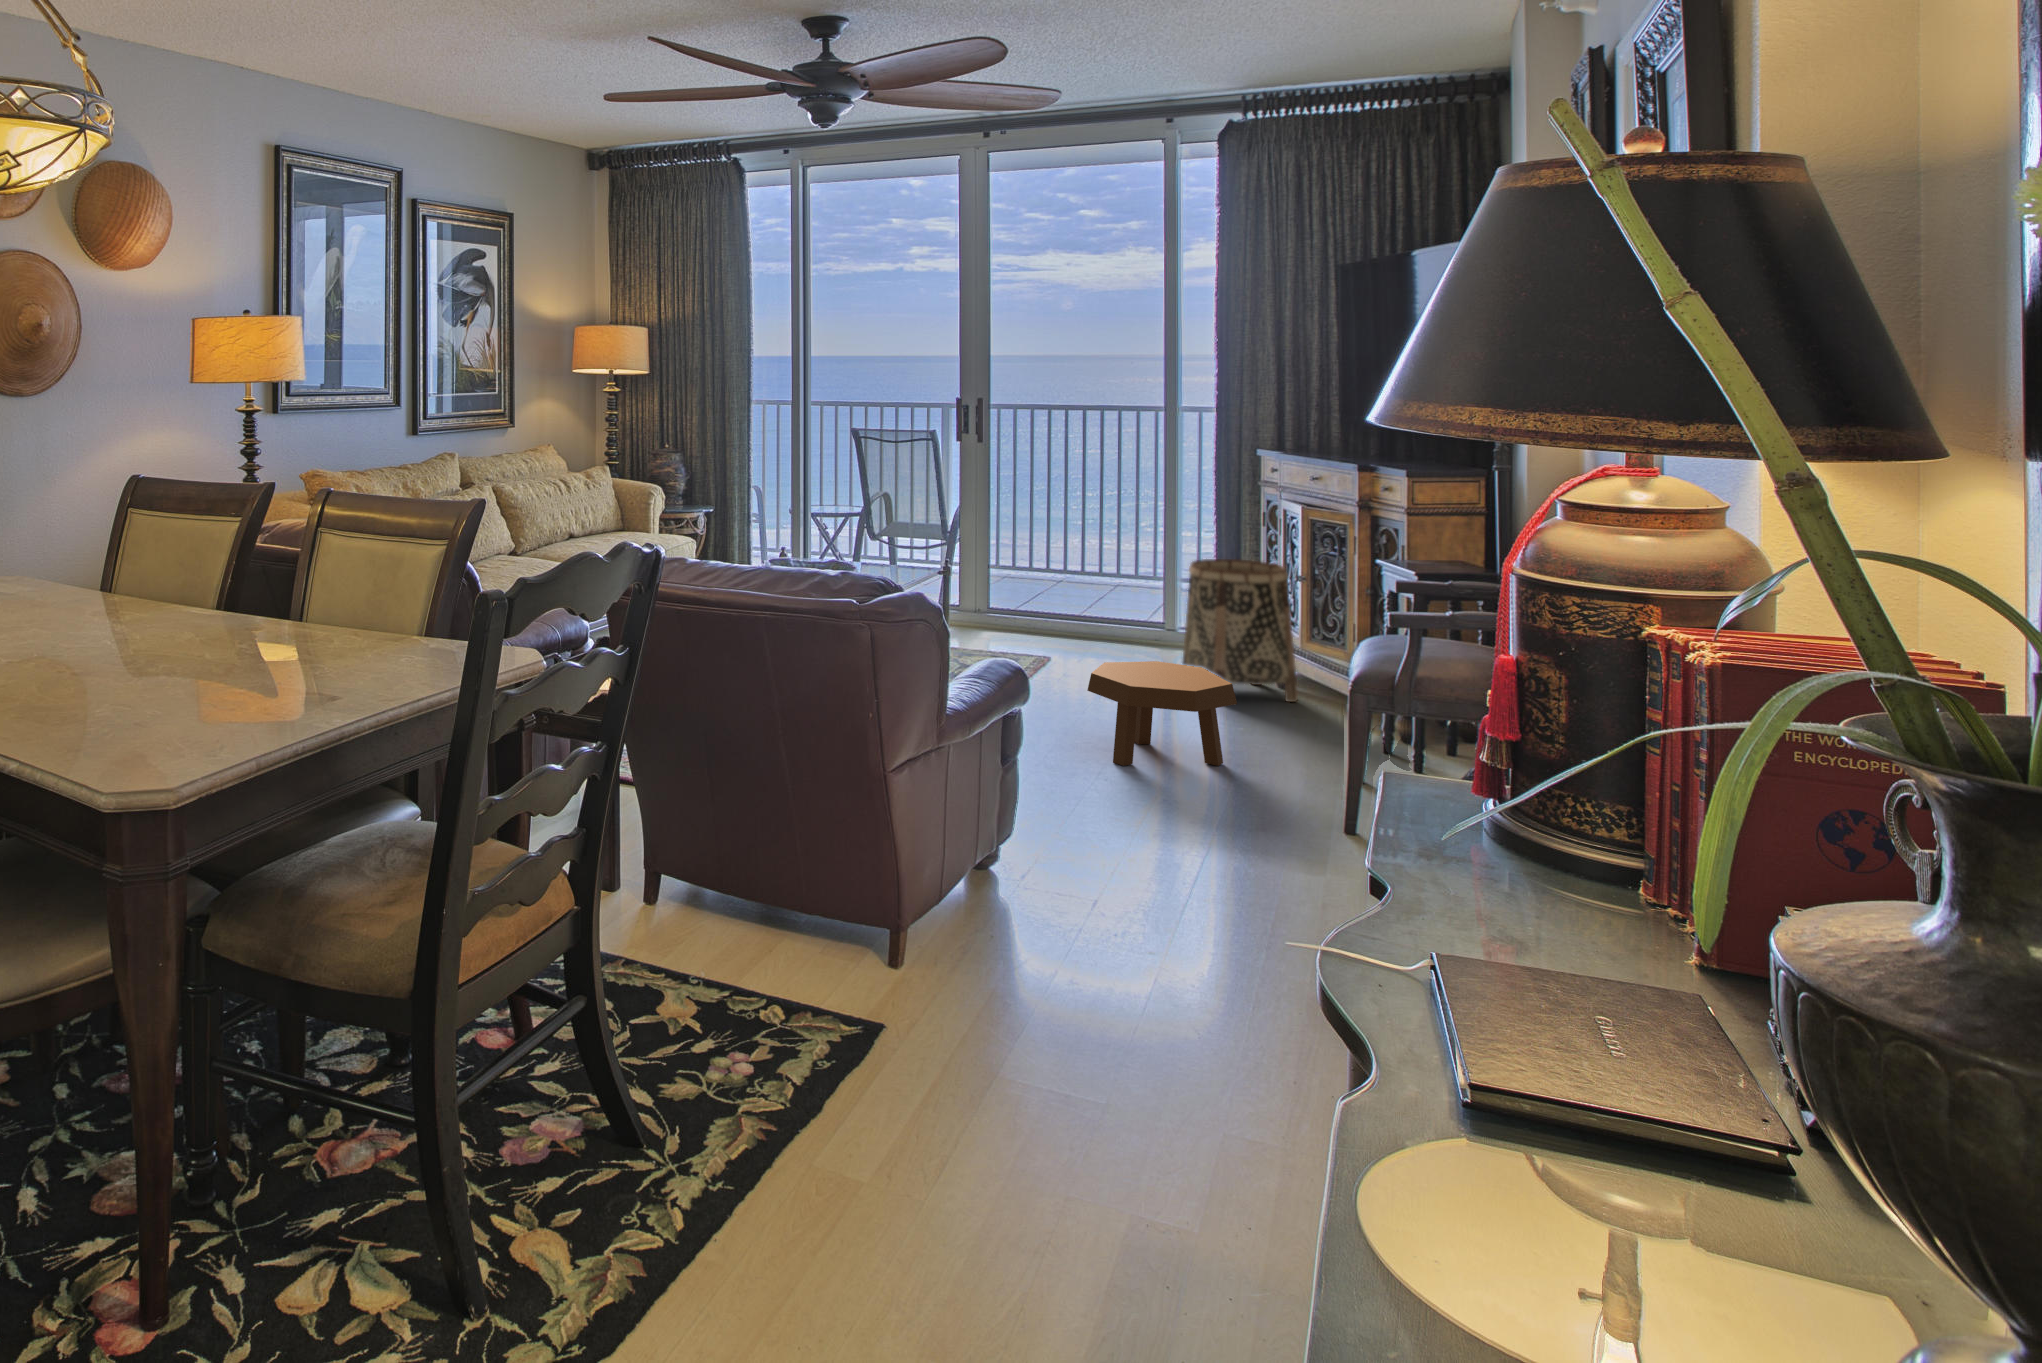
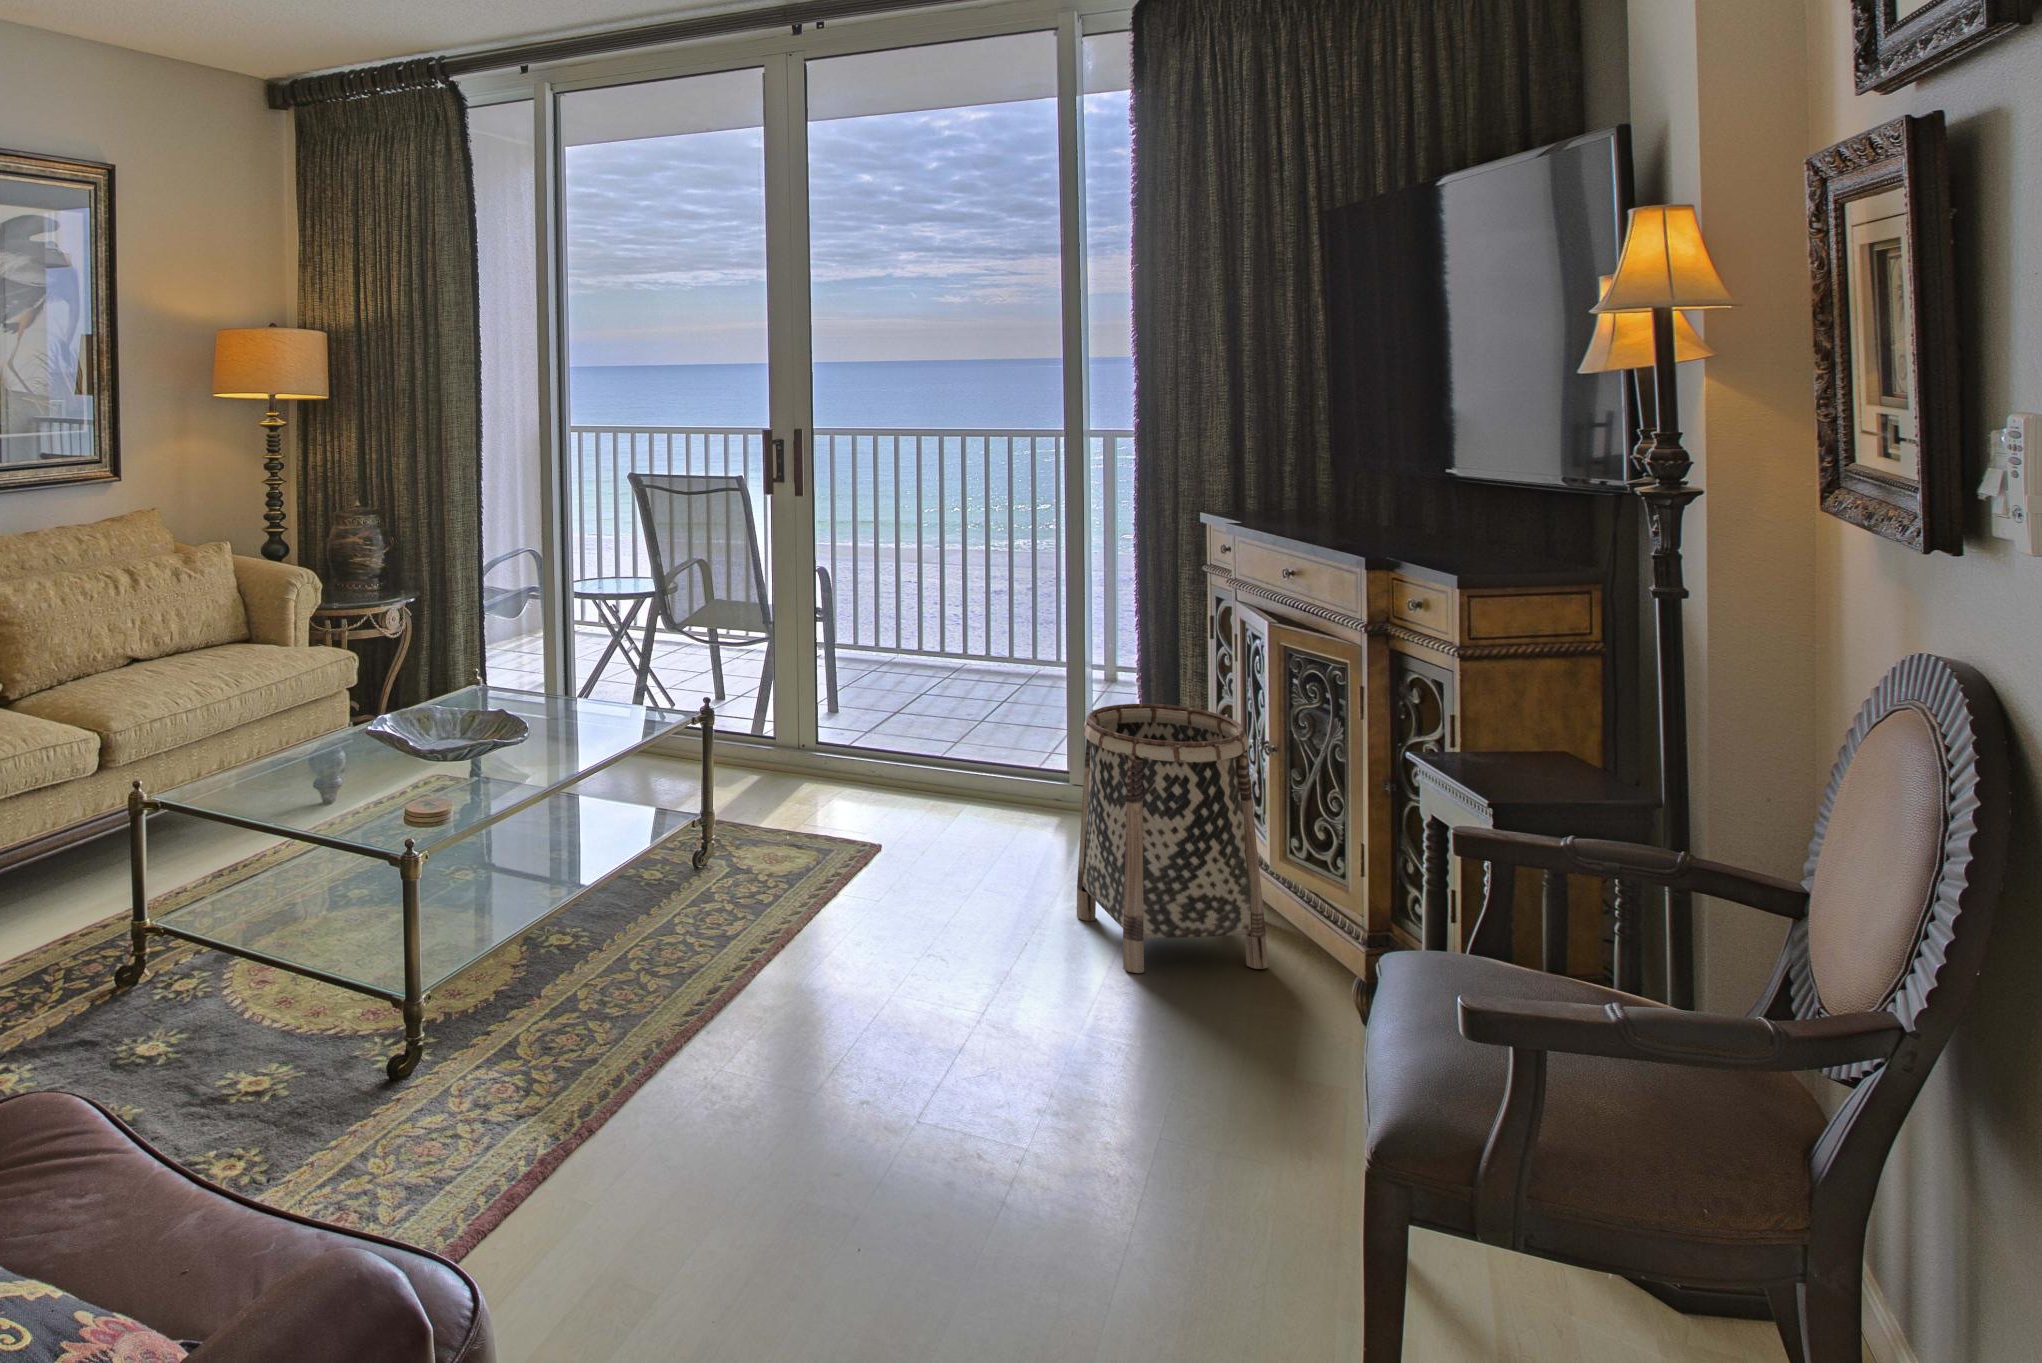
footstool: present [1087,661,1237,766] -> none [856,953,1143,1223]

